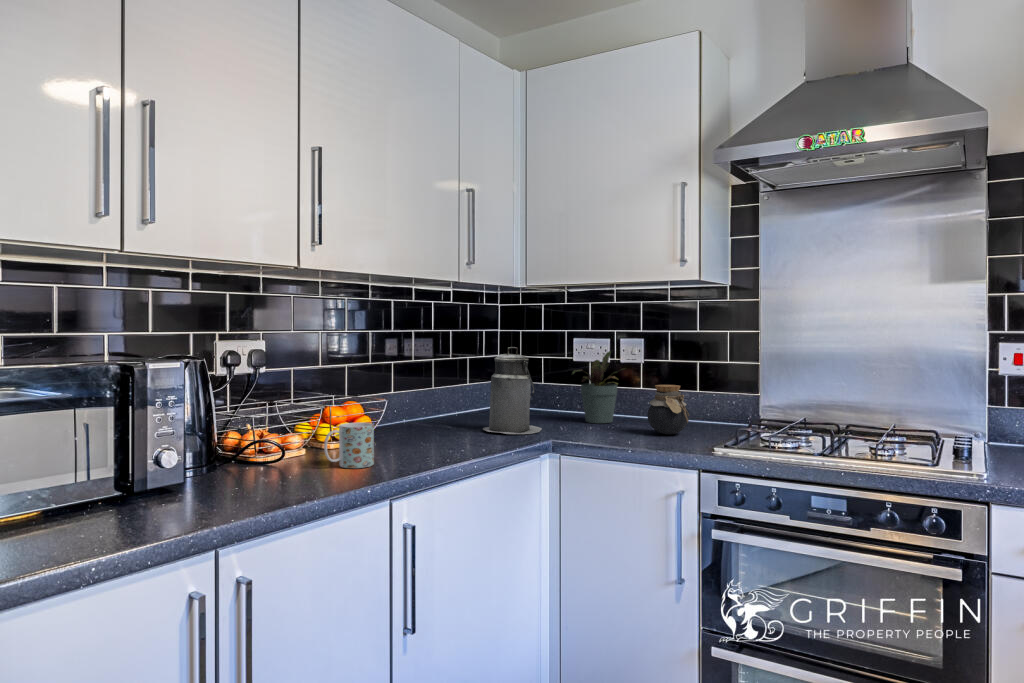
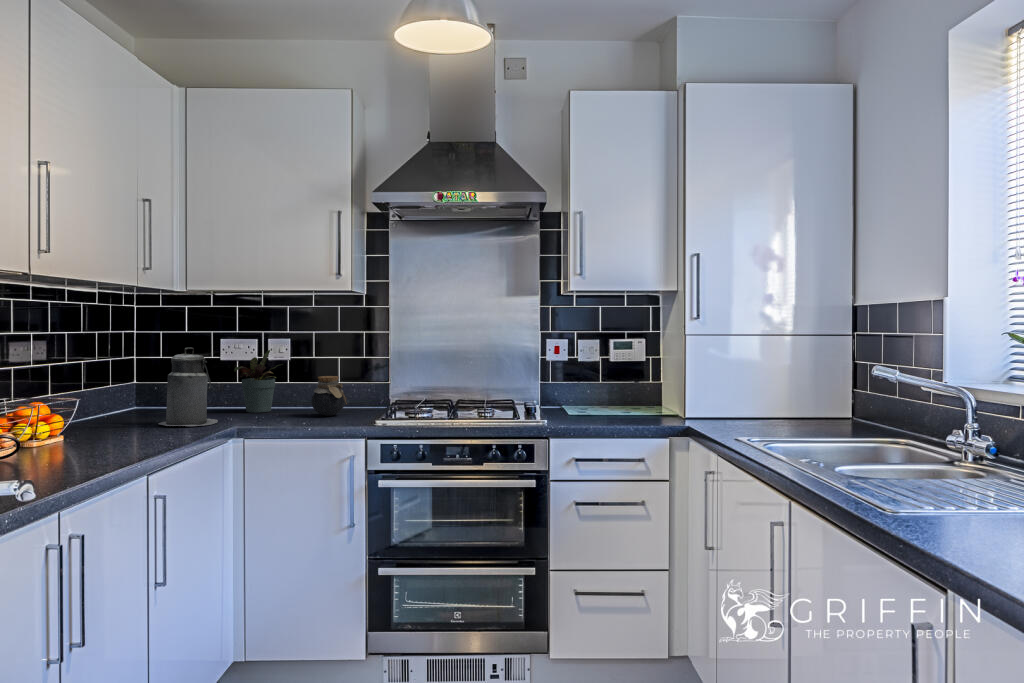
mug: present [324,422,374,468] -> none [48,422,98,465]

